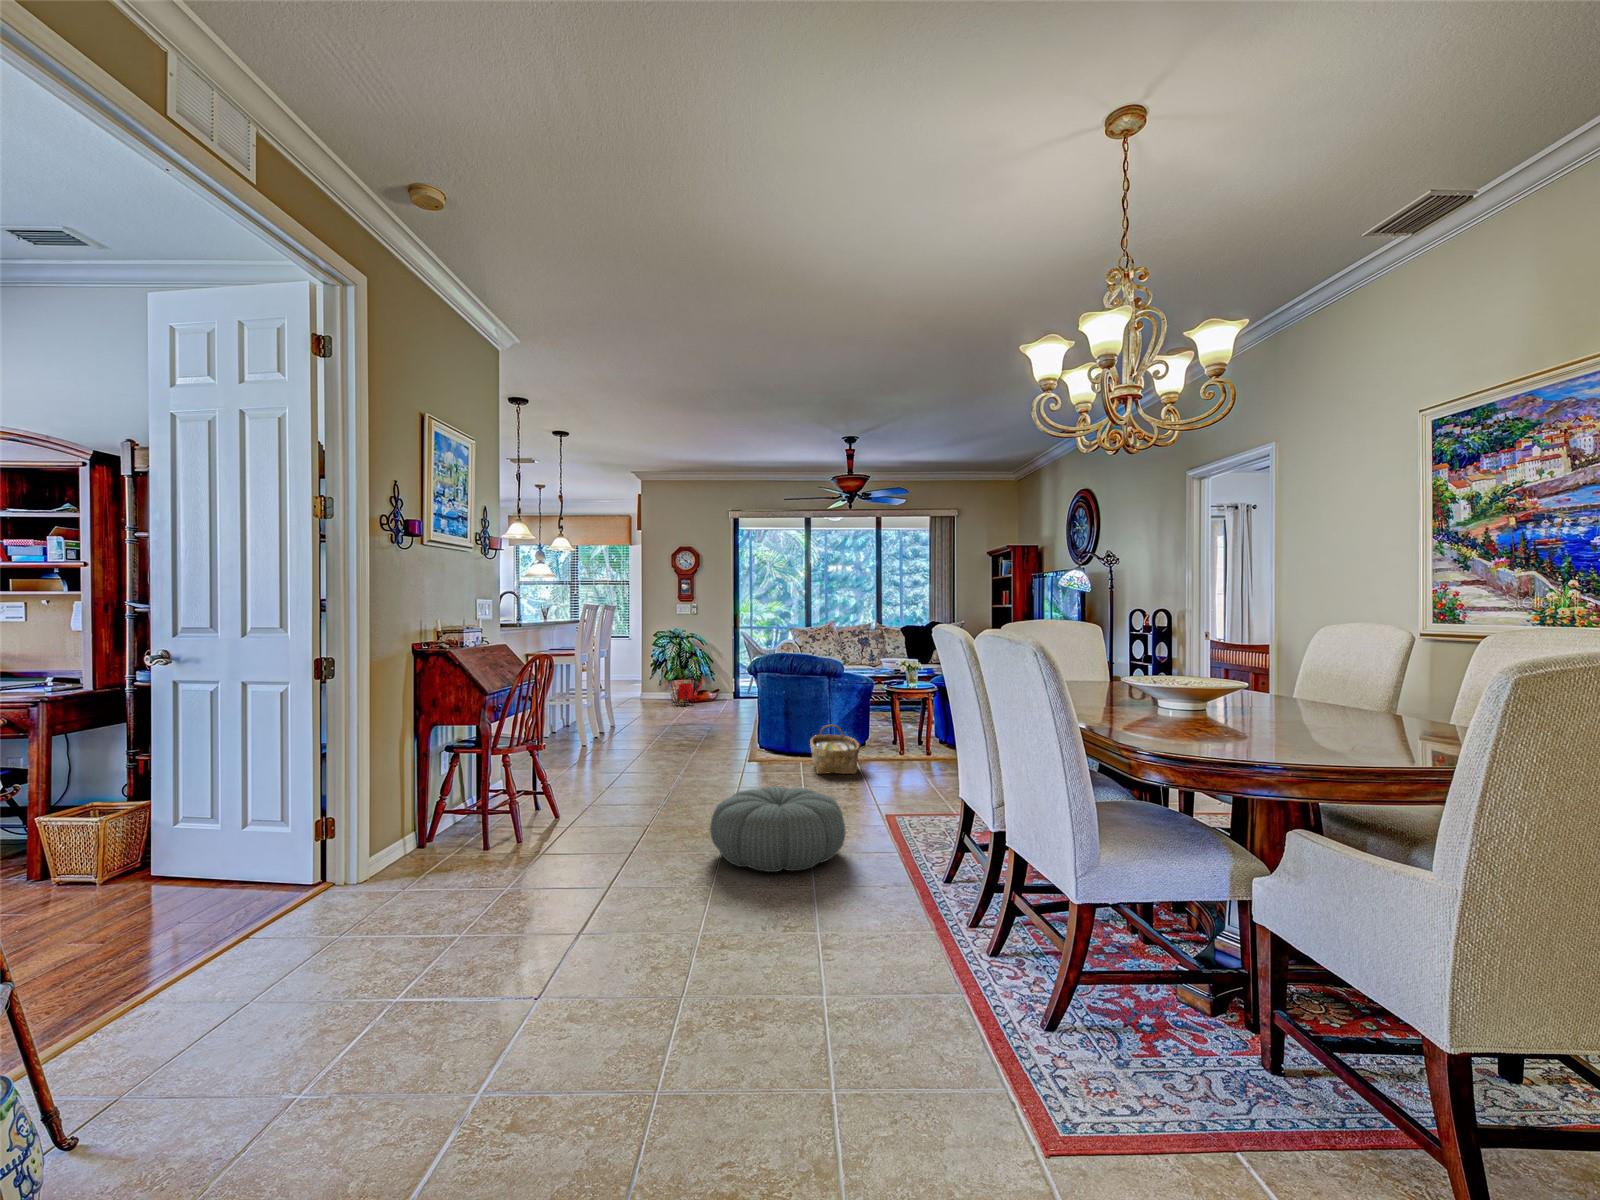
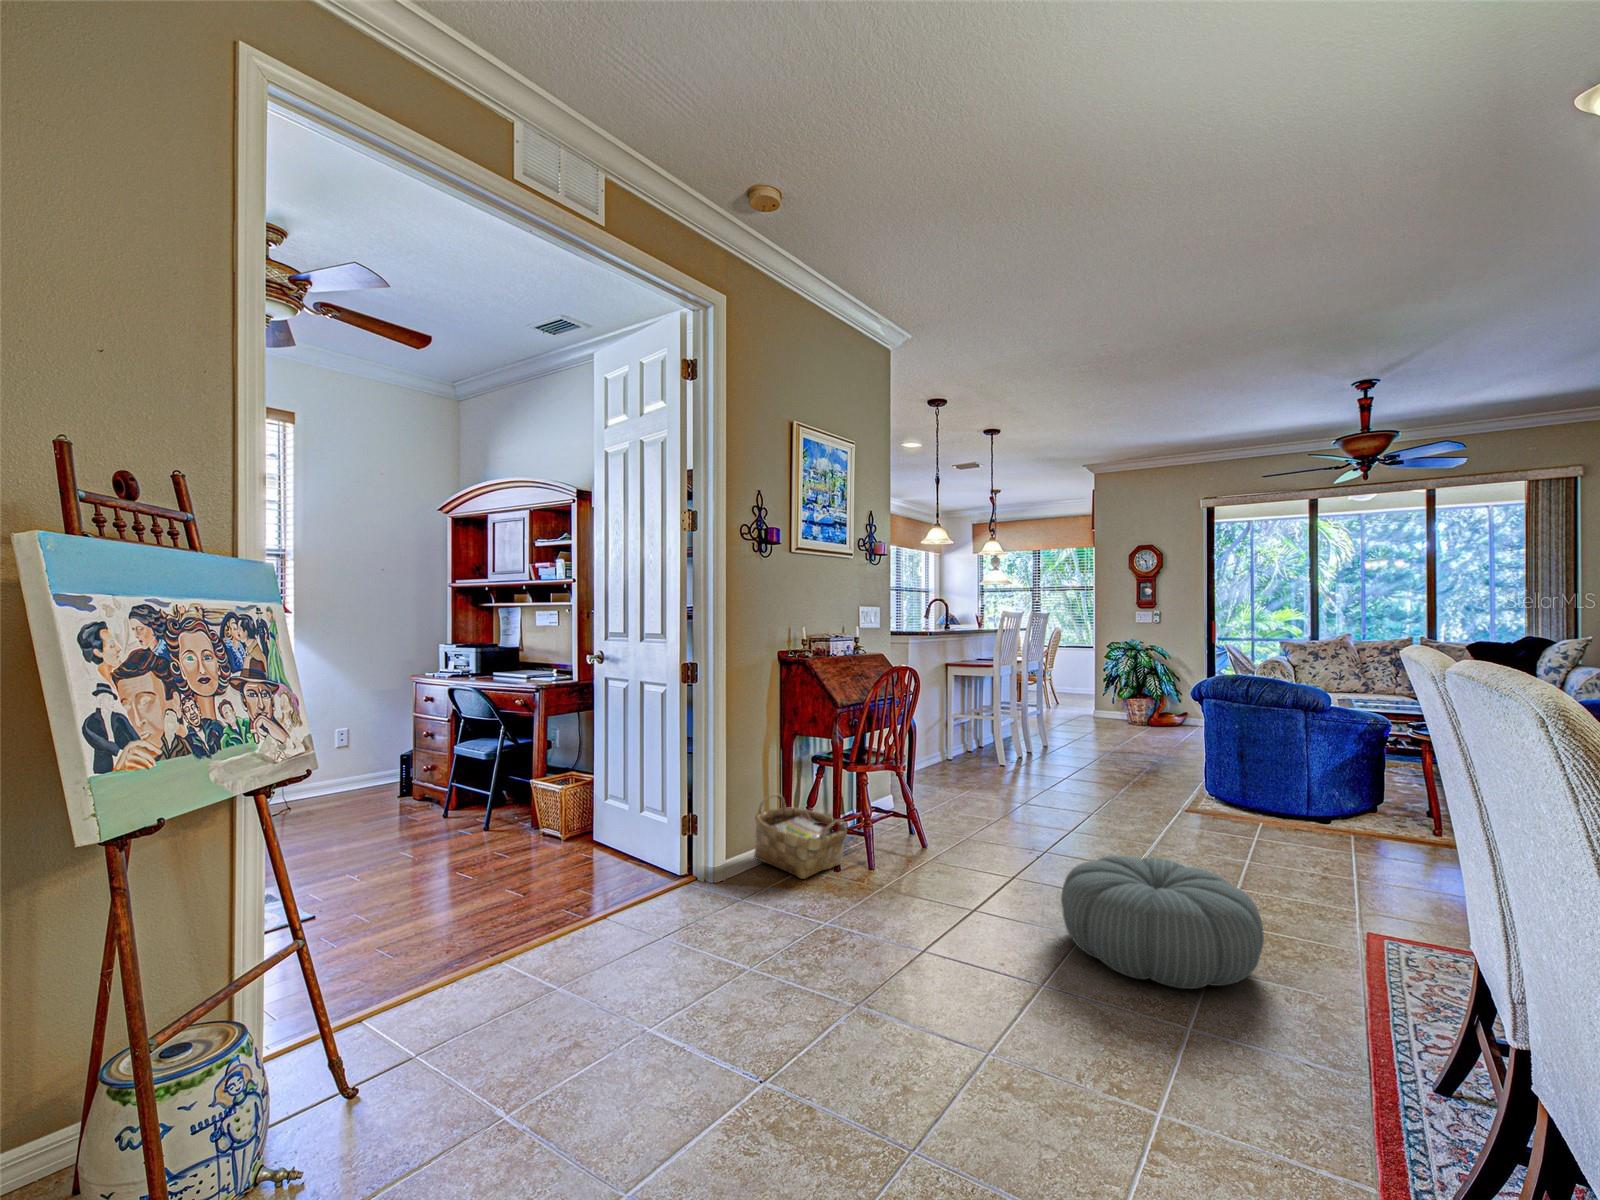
house plant: present [673,657,698,702] -> none [1121,672,1161,730]
woven basket: present [810,725,860,774] -> present [754,794,847,879]

